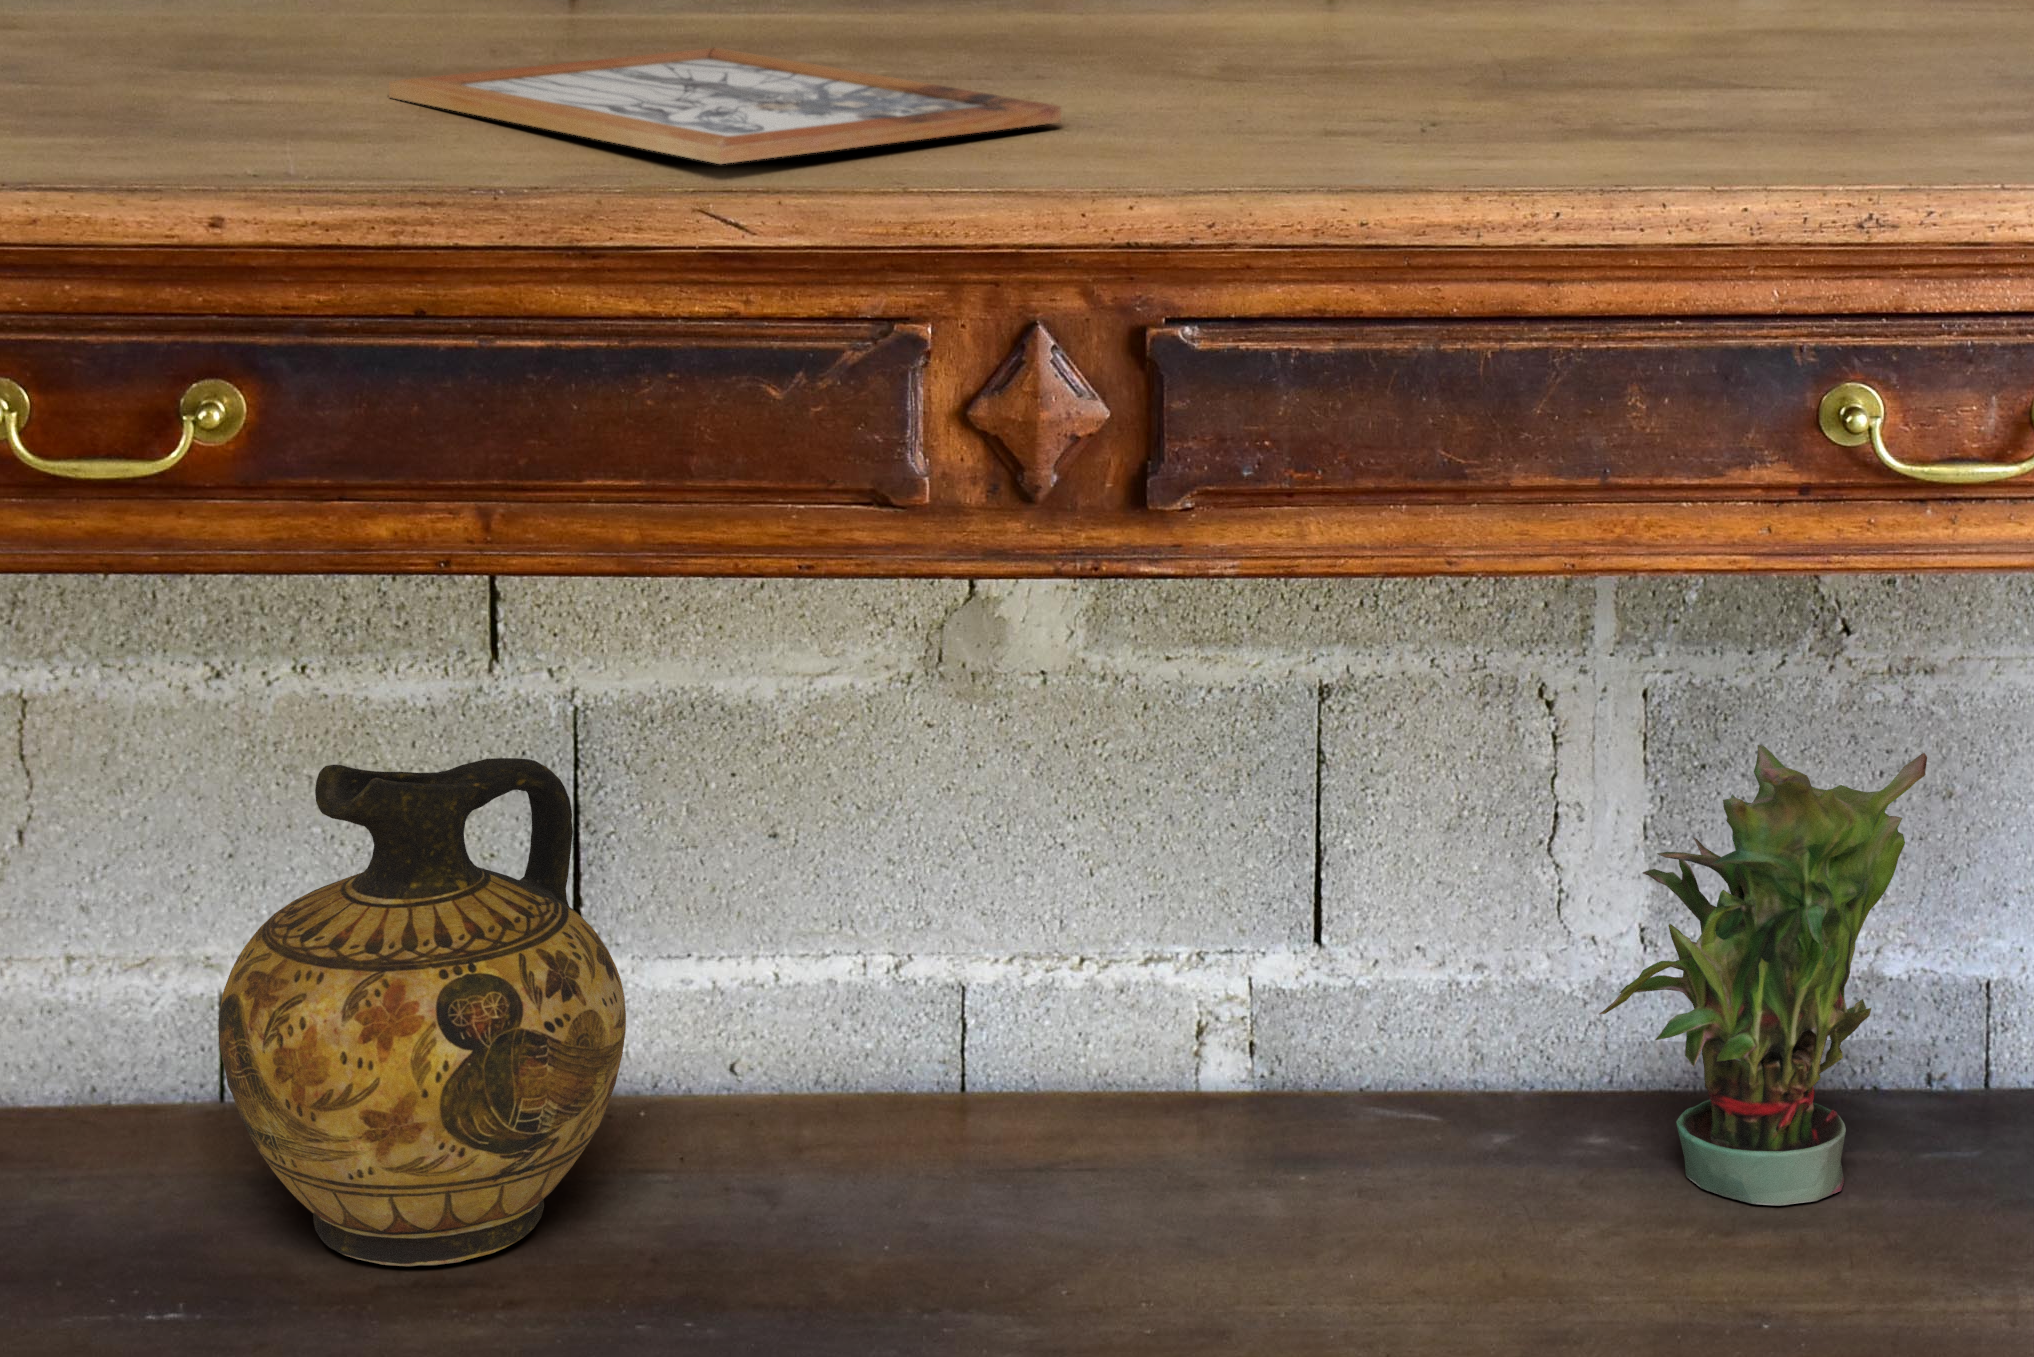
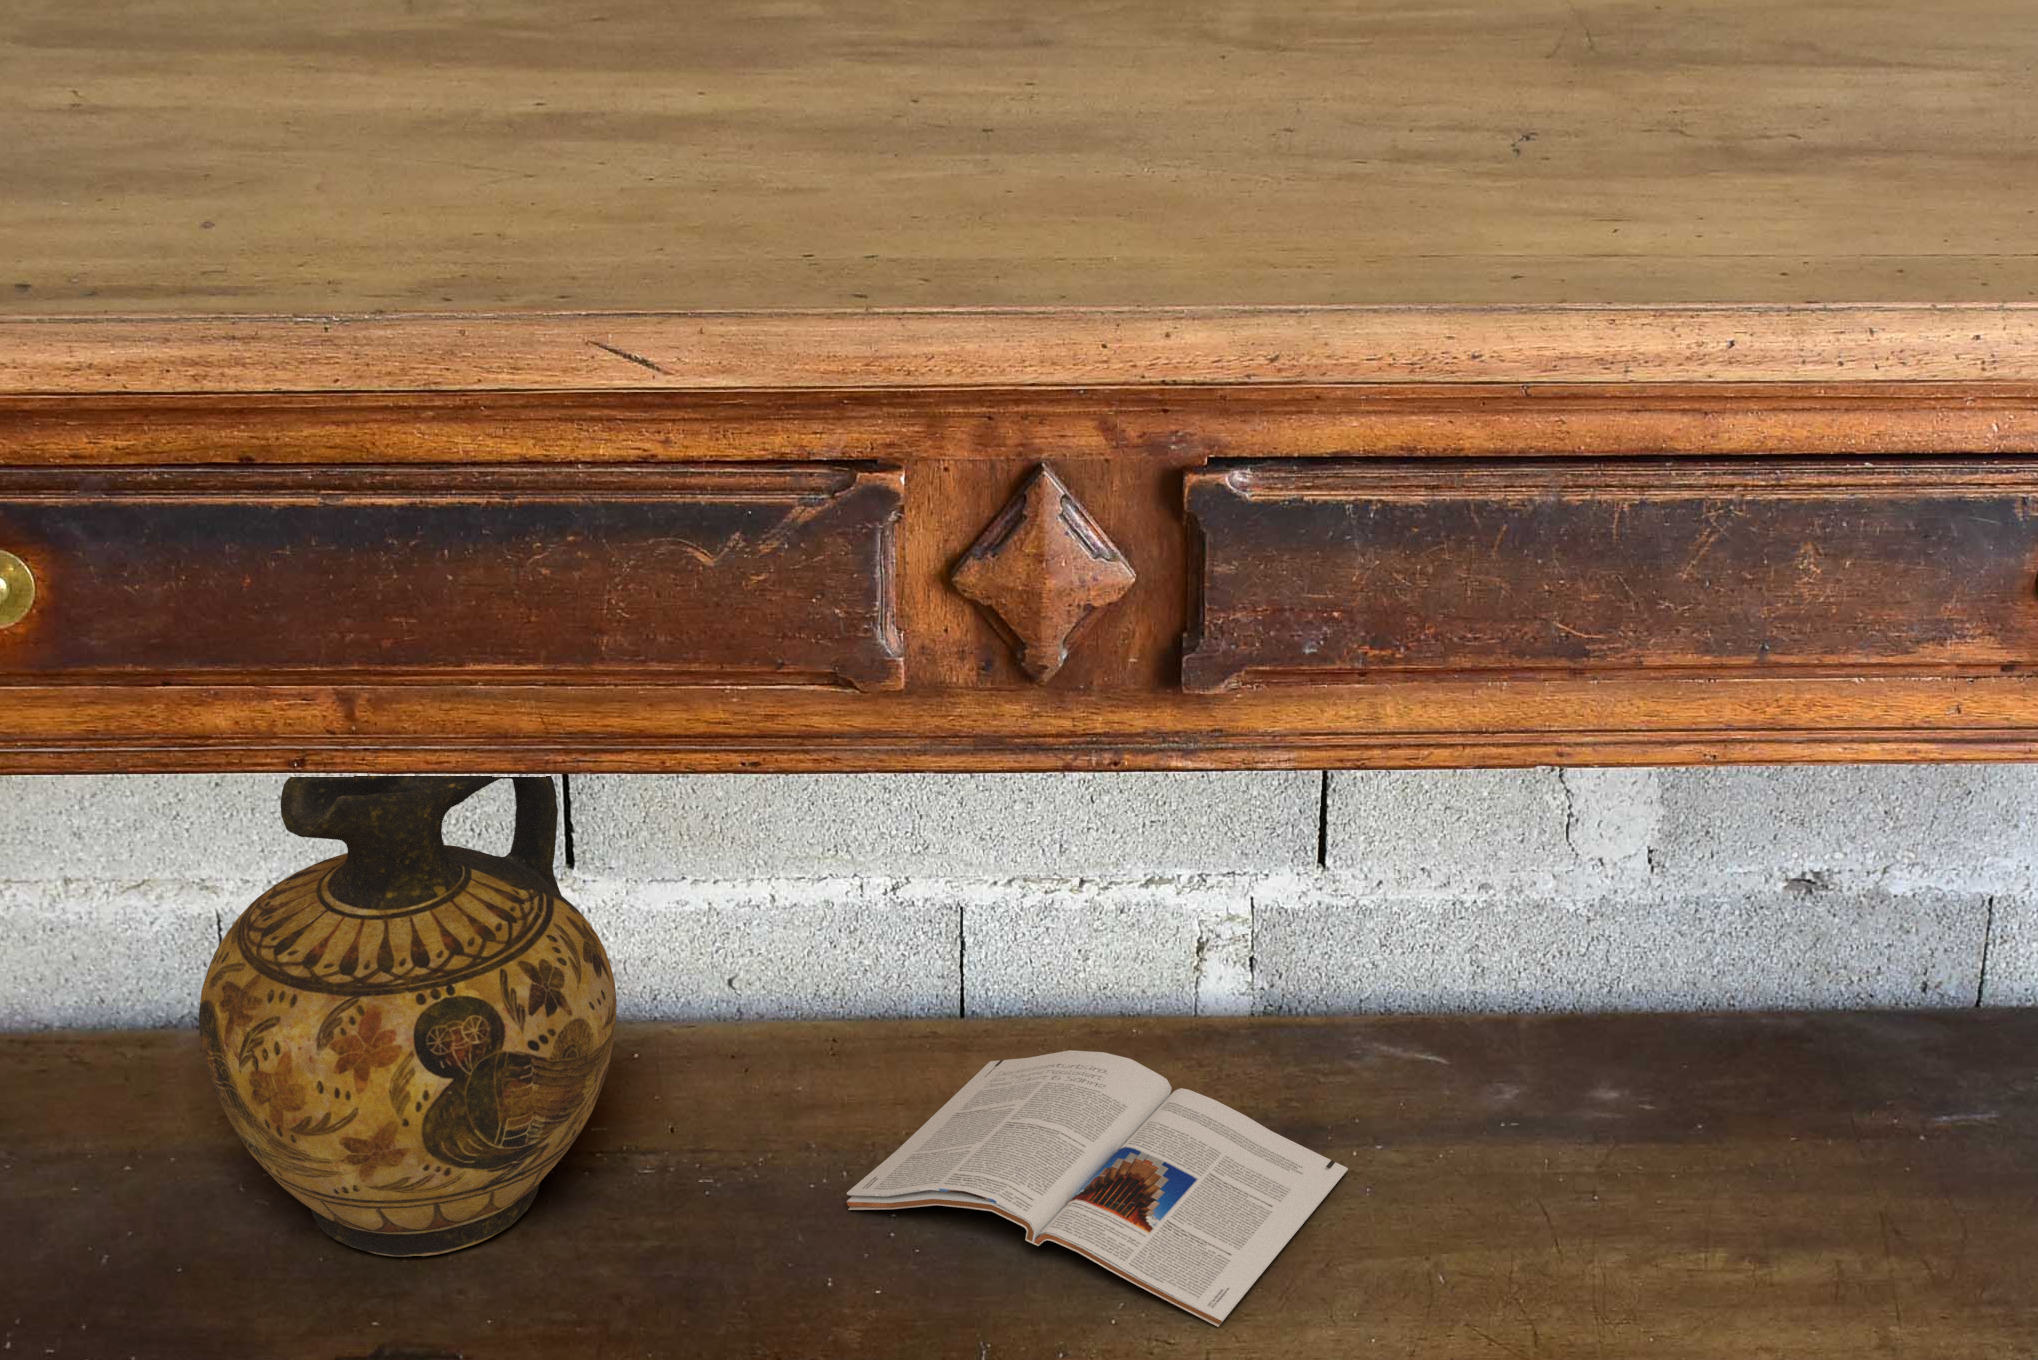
picture frame: present [389,48,1061,164] -> none [302,8,1072,251]
potted plant: present [1599,745,1927,1206] -> none [1604,731,1967,1171]
magazine: none [849,1103,1350,1314] -> present [847,1050,1348,1327]

